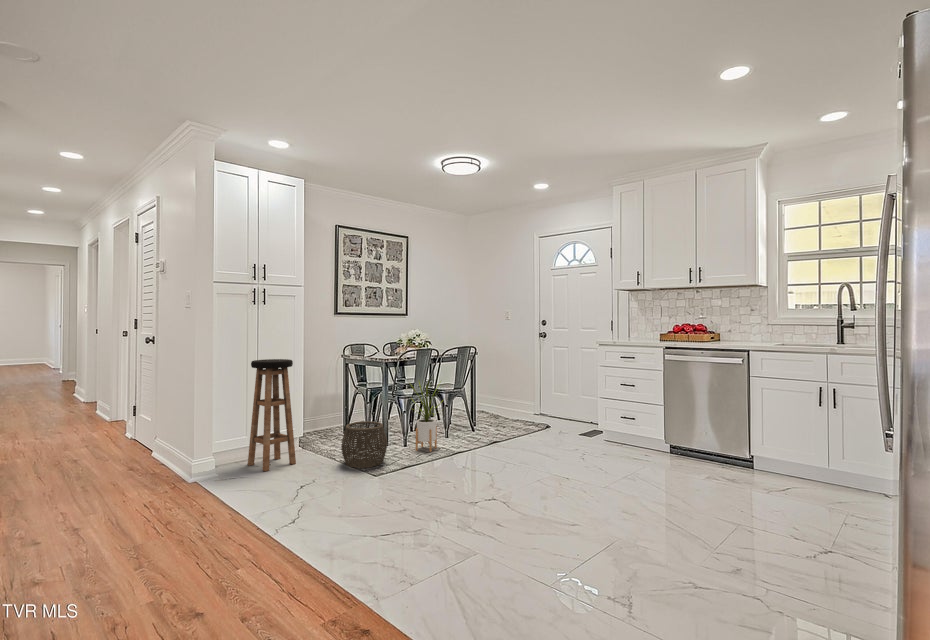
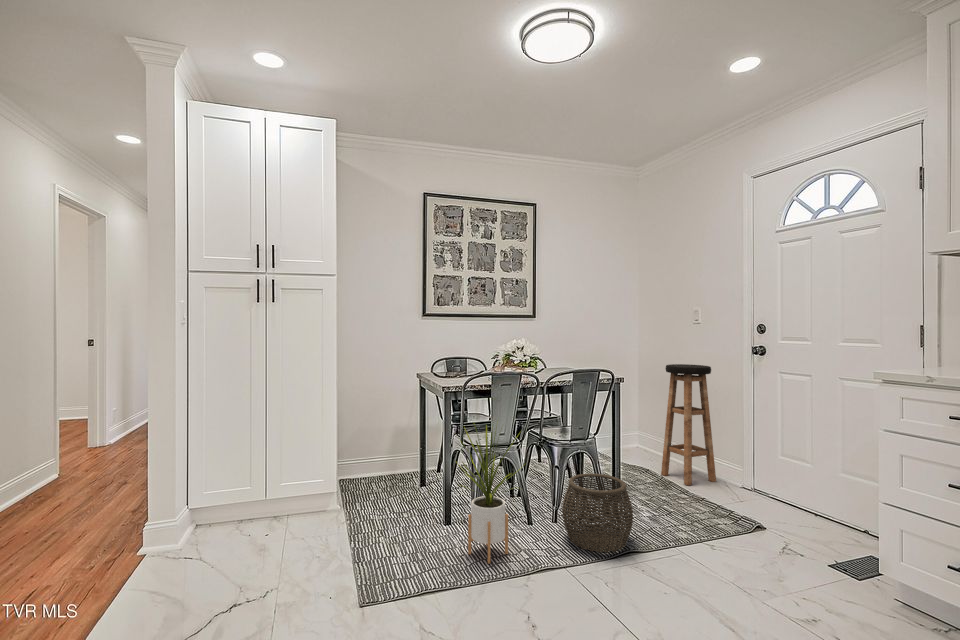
bar stool: present [248,359,296,471] -> present [661,364,716,486]
woven basket: present [341,421,387,468] -> present [562,474,633,553]

